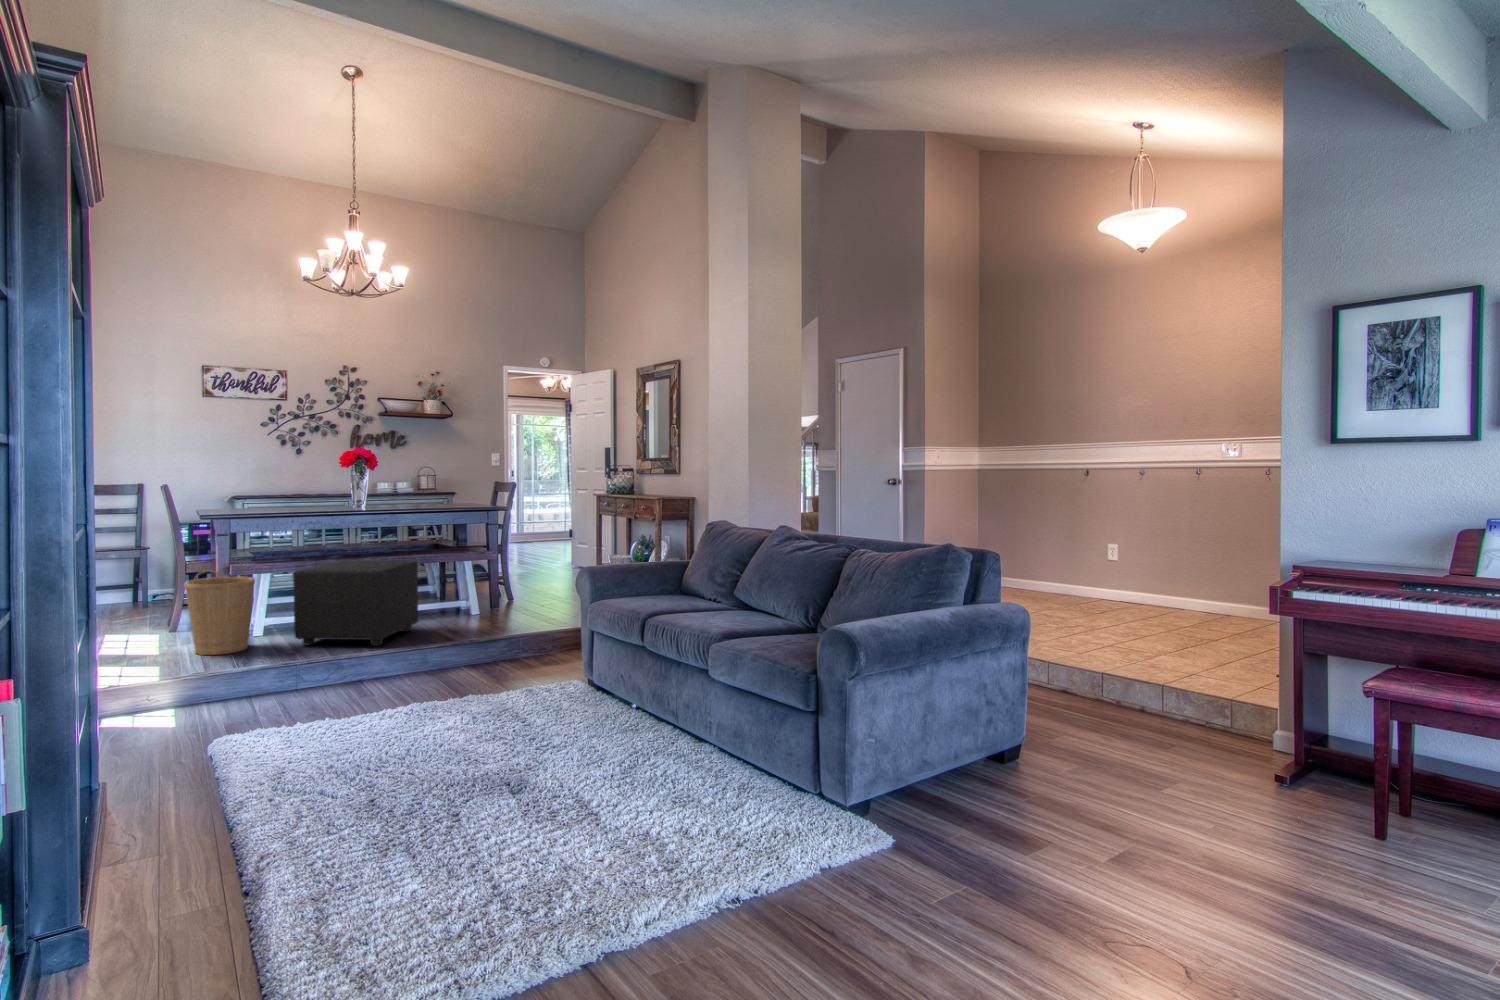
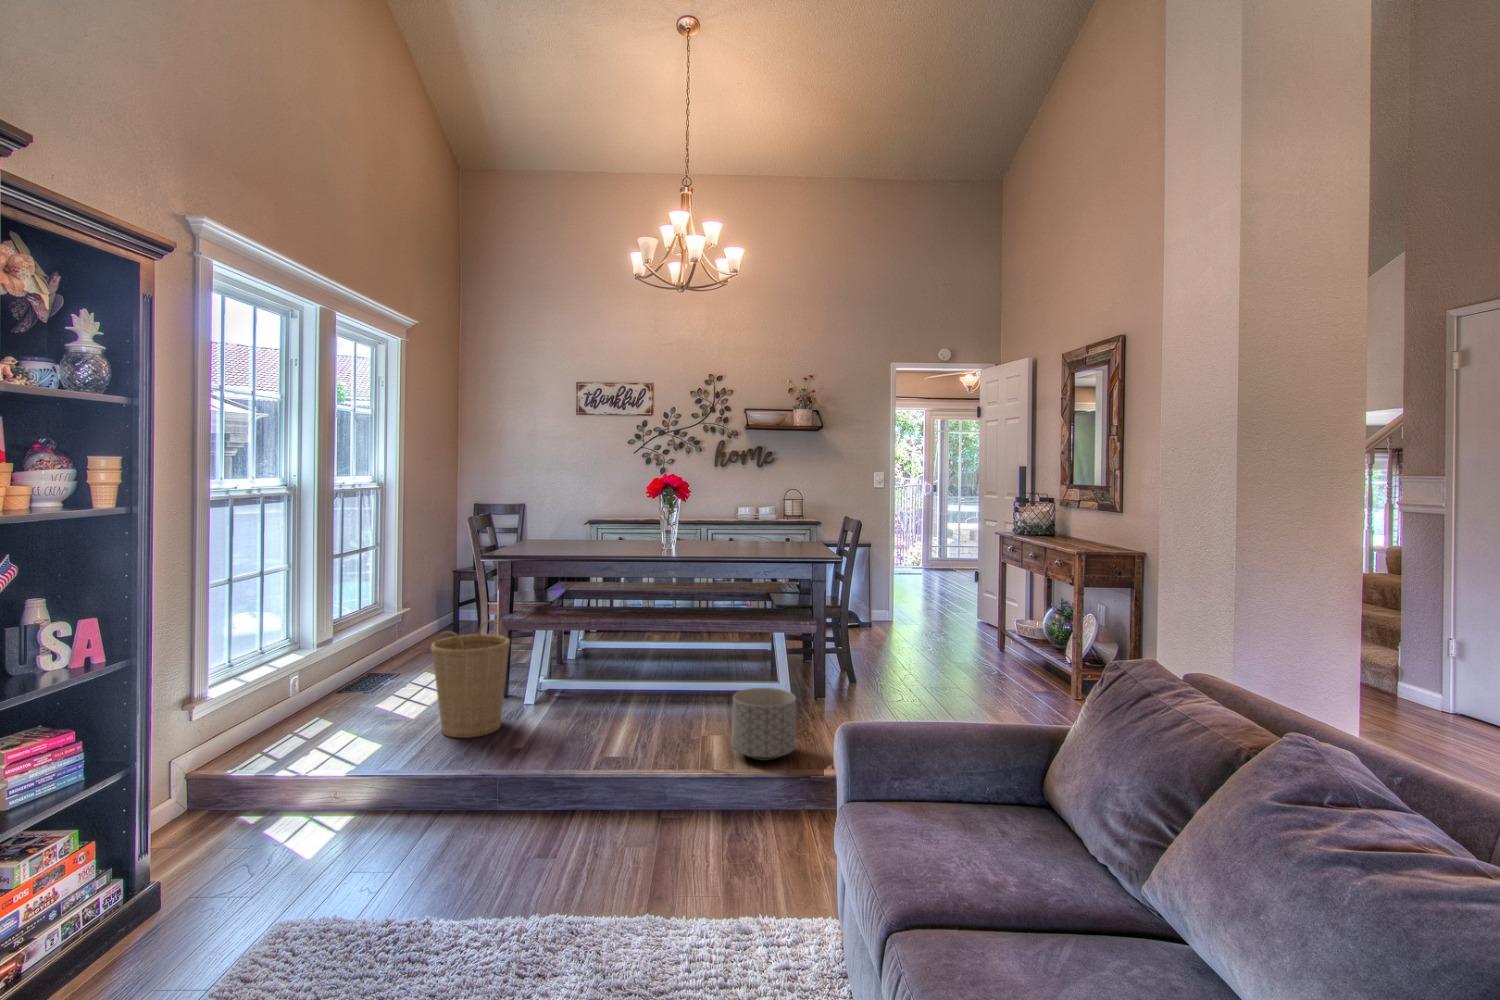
ottoman: present [293,561,418,646] -> none [543,621,705,757]
planter: none [451,592,496,636] -> present [732,688,796,761]

